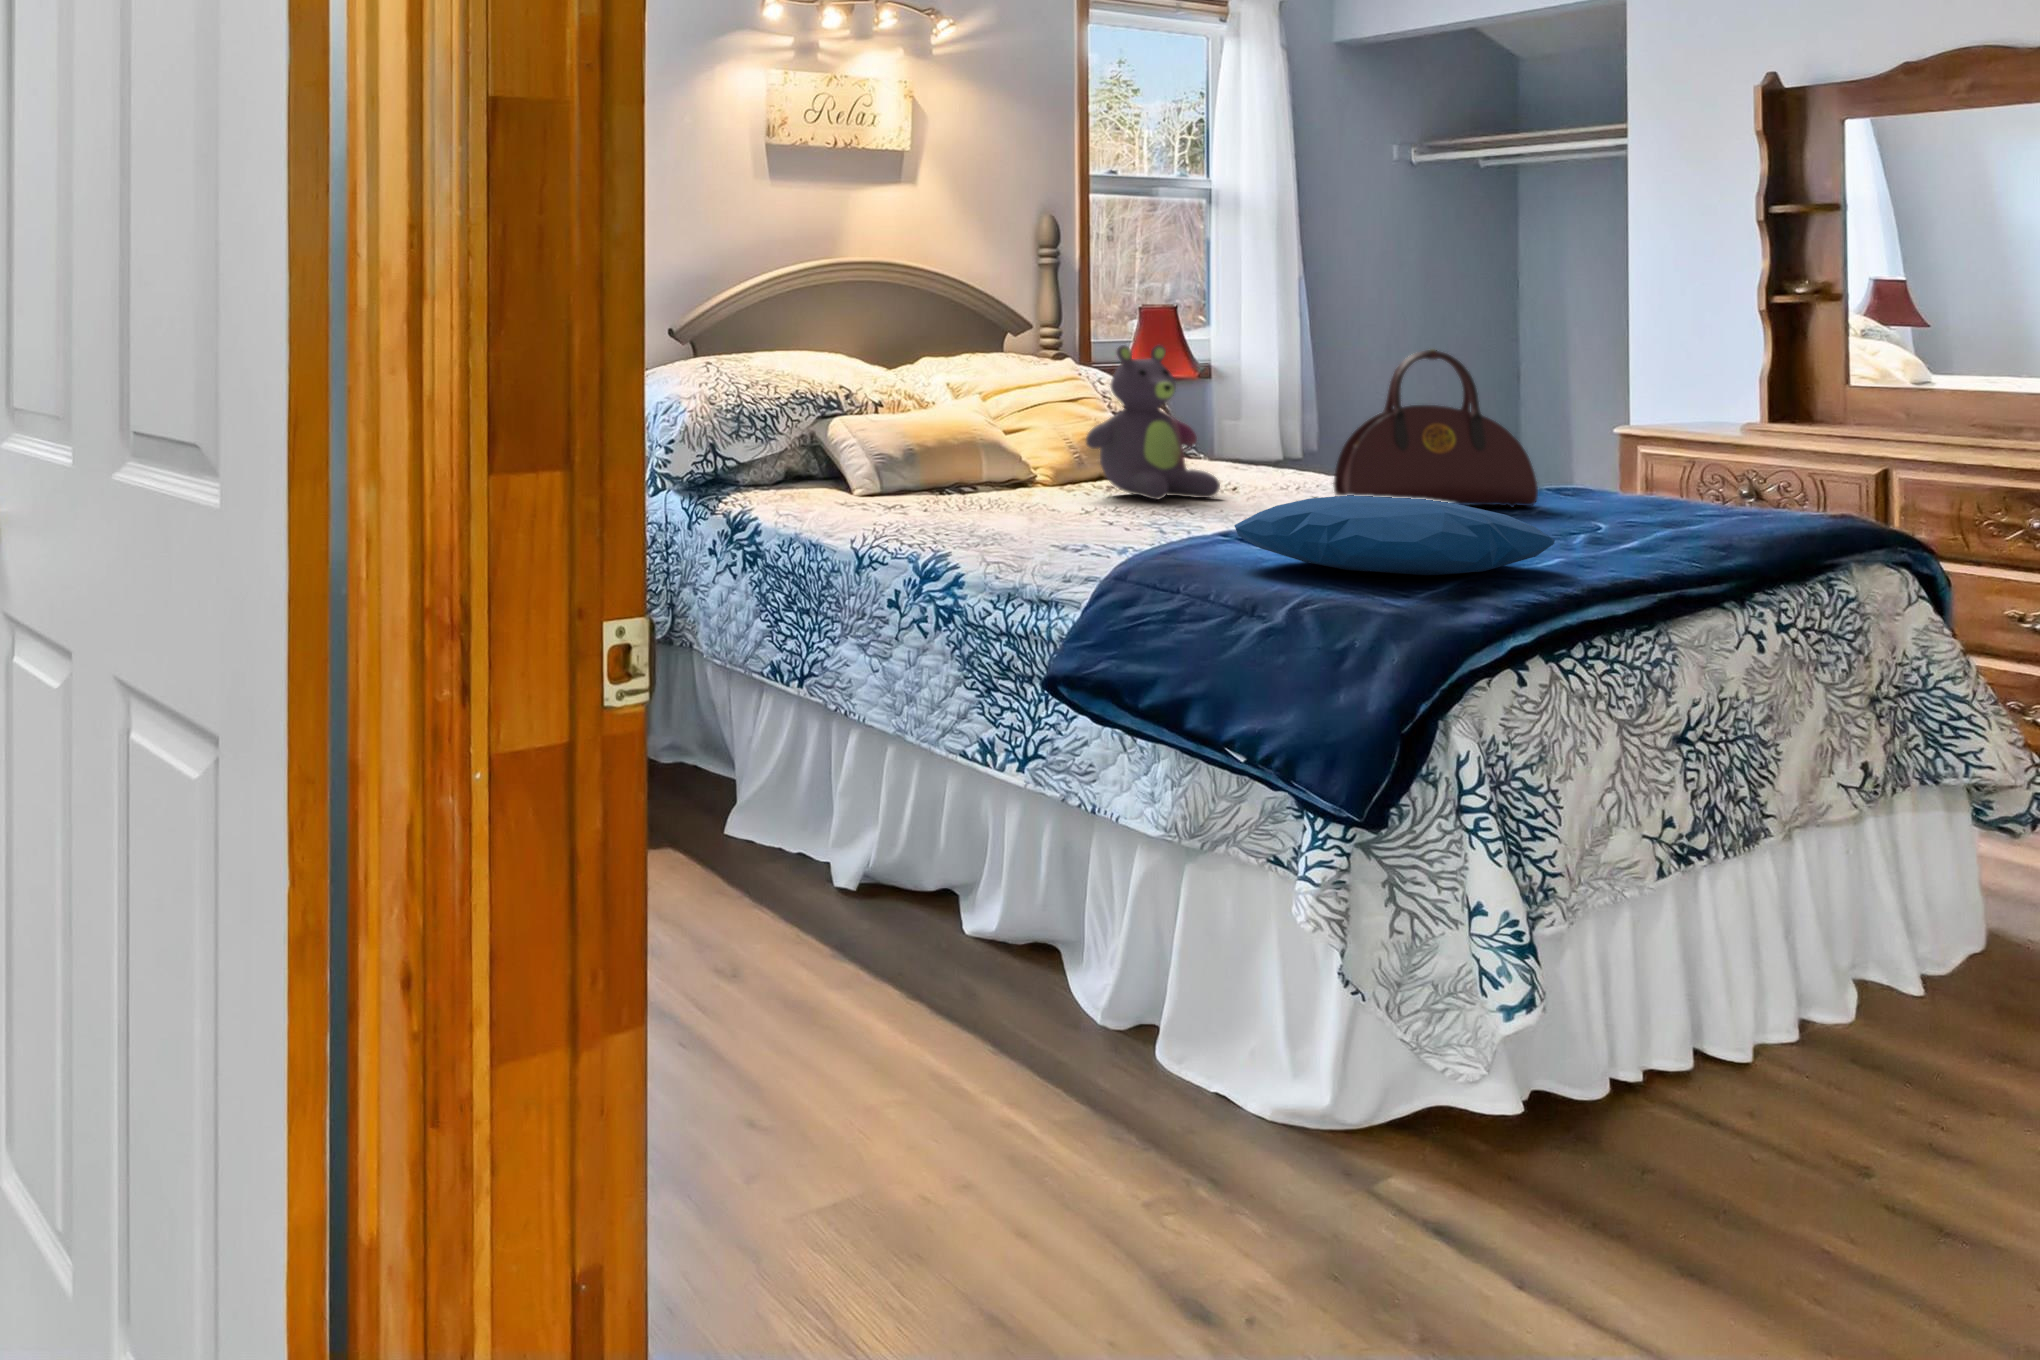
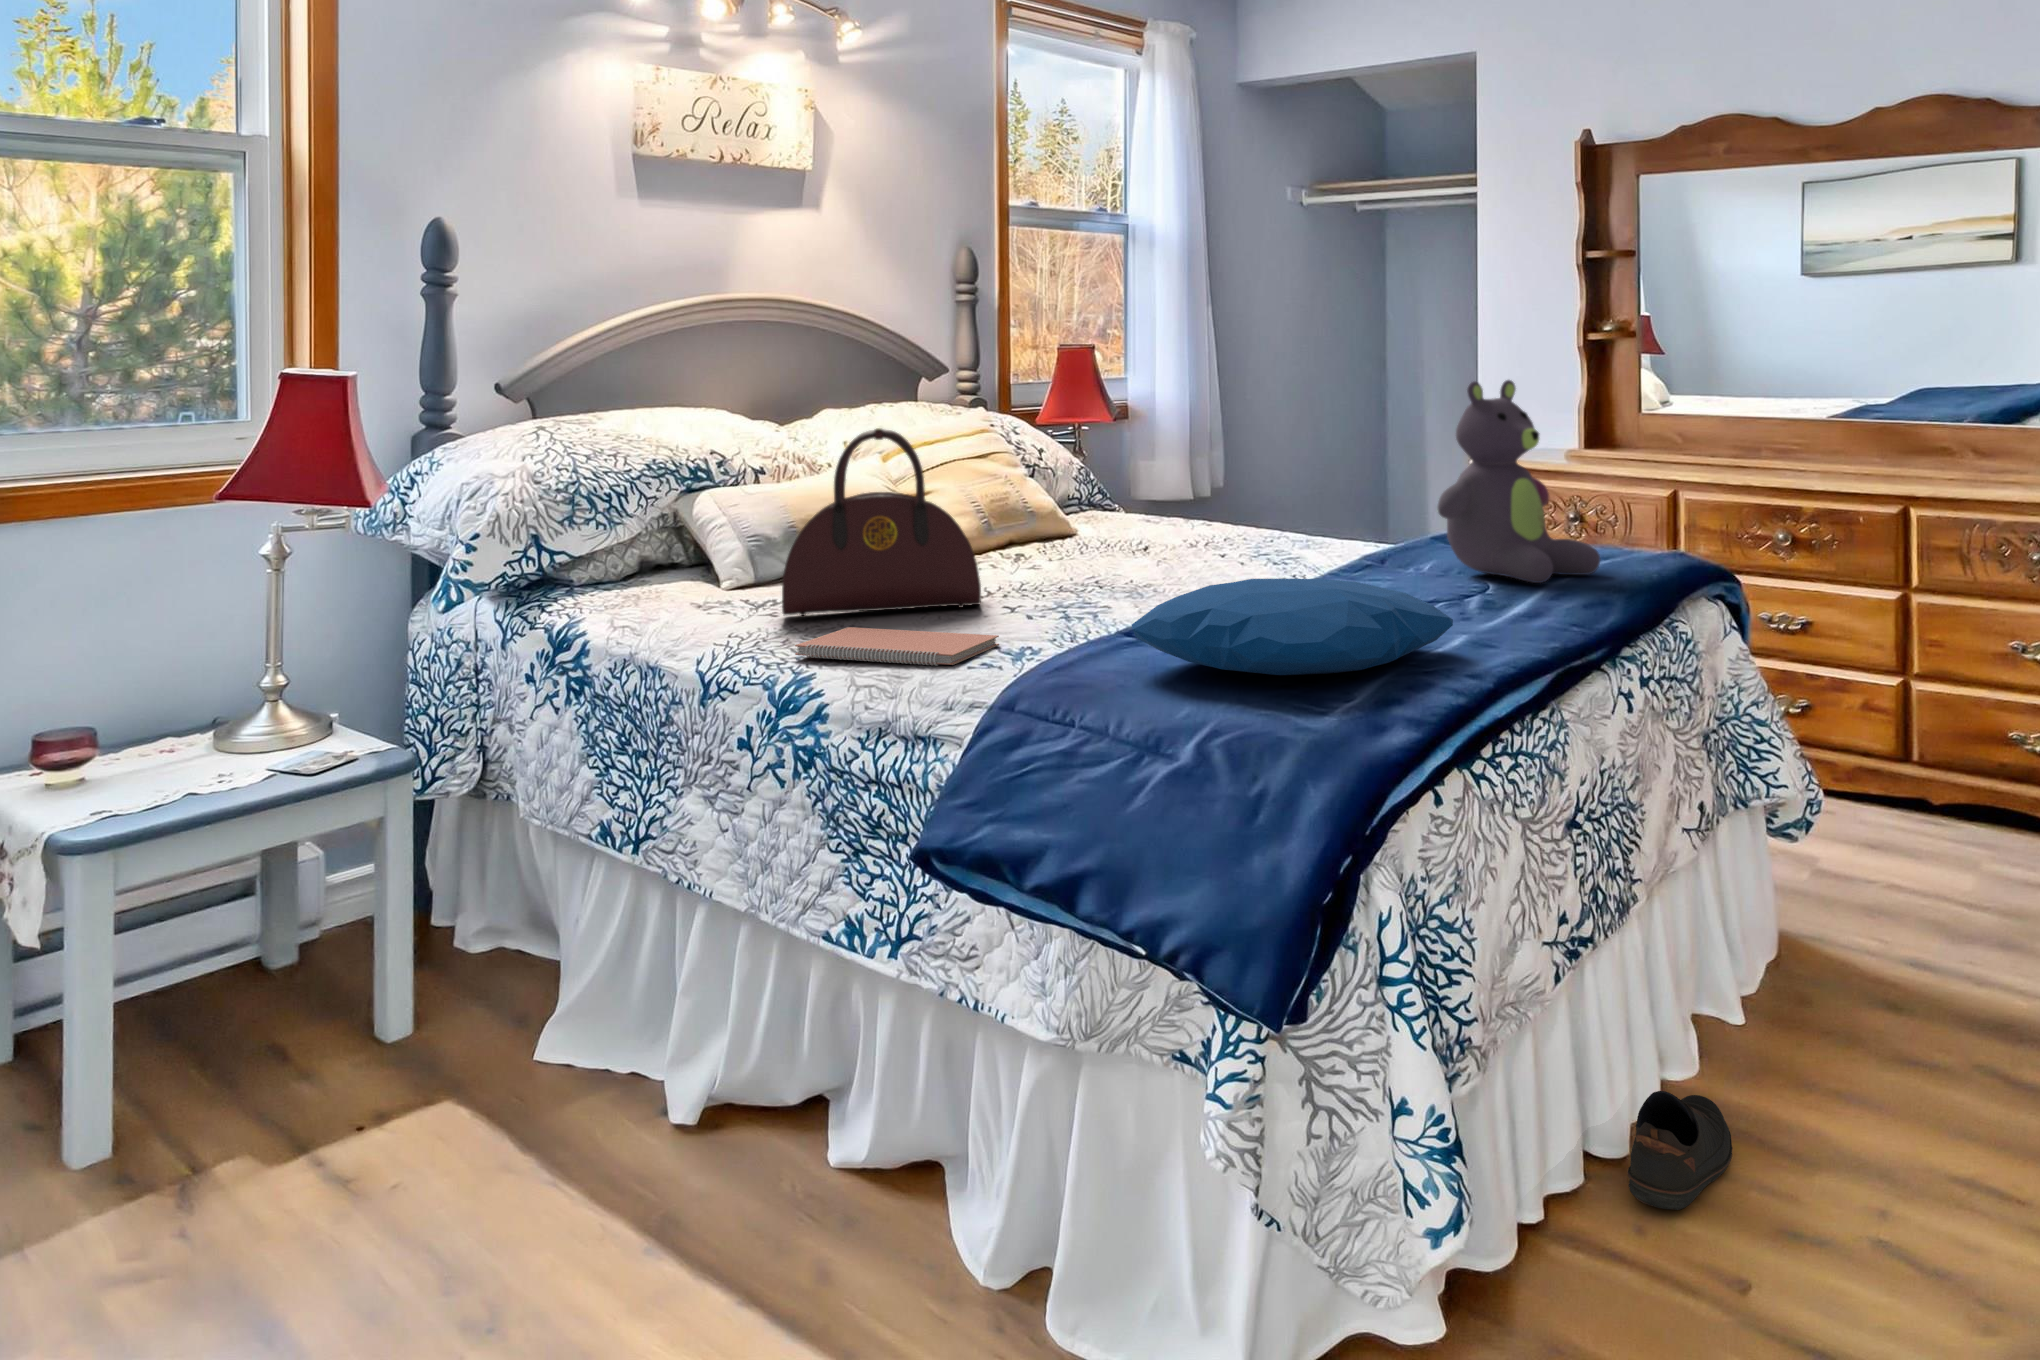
stuffed bear: present [1086,345,1220,500] -> present [1438,380,1600,583]
handbag: present [1333,349,1538,507] -> present [782,428,981,616]
notebook: none [933,523,1108,552] -> present [795,627,999,666]
shoe: none [1729,995,1858,1097] -> present [1627,1091,1732,1210]

